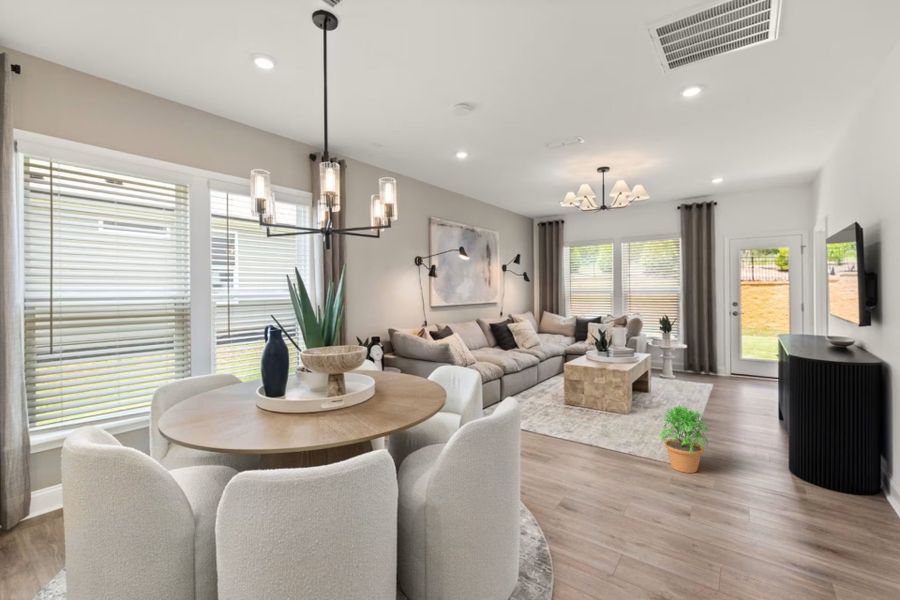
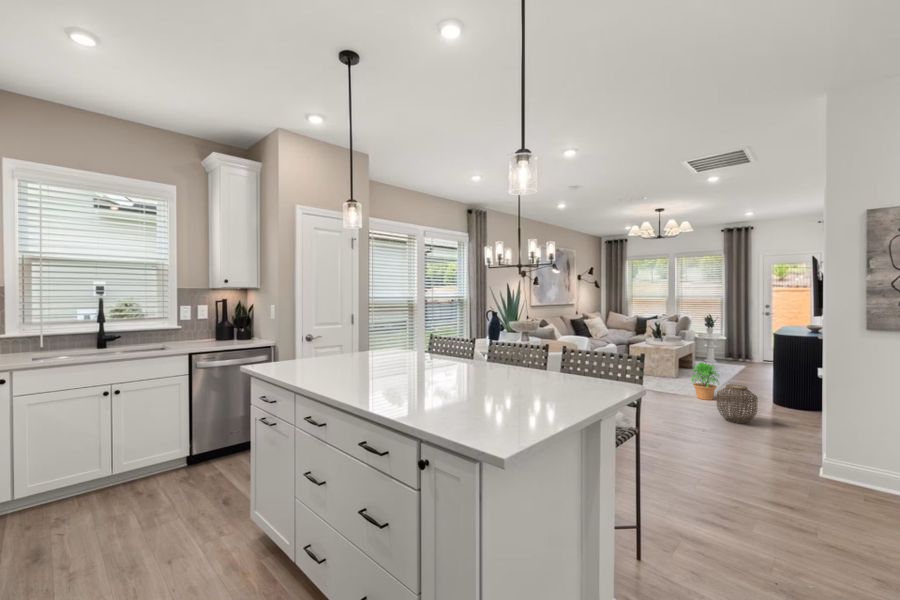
woven basket: none [726,474,817,566] -> present [717,384,757,423]

